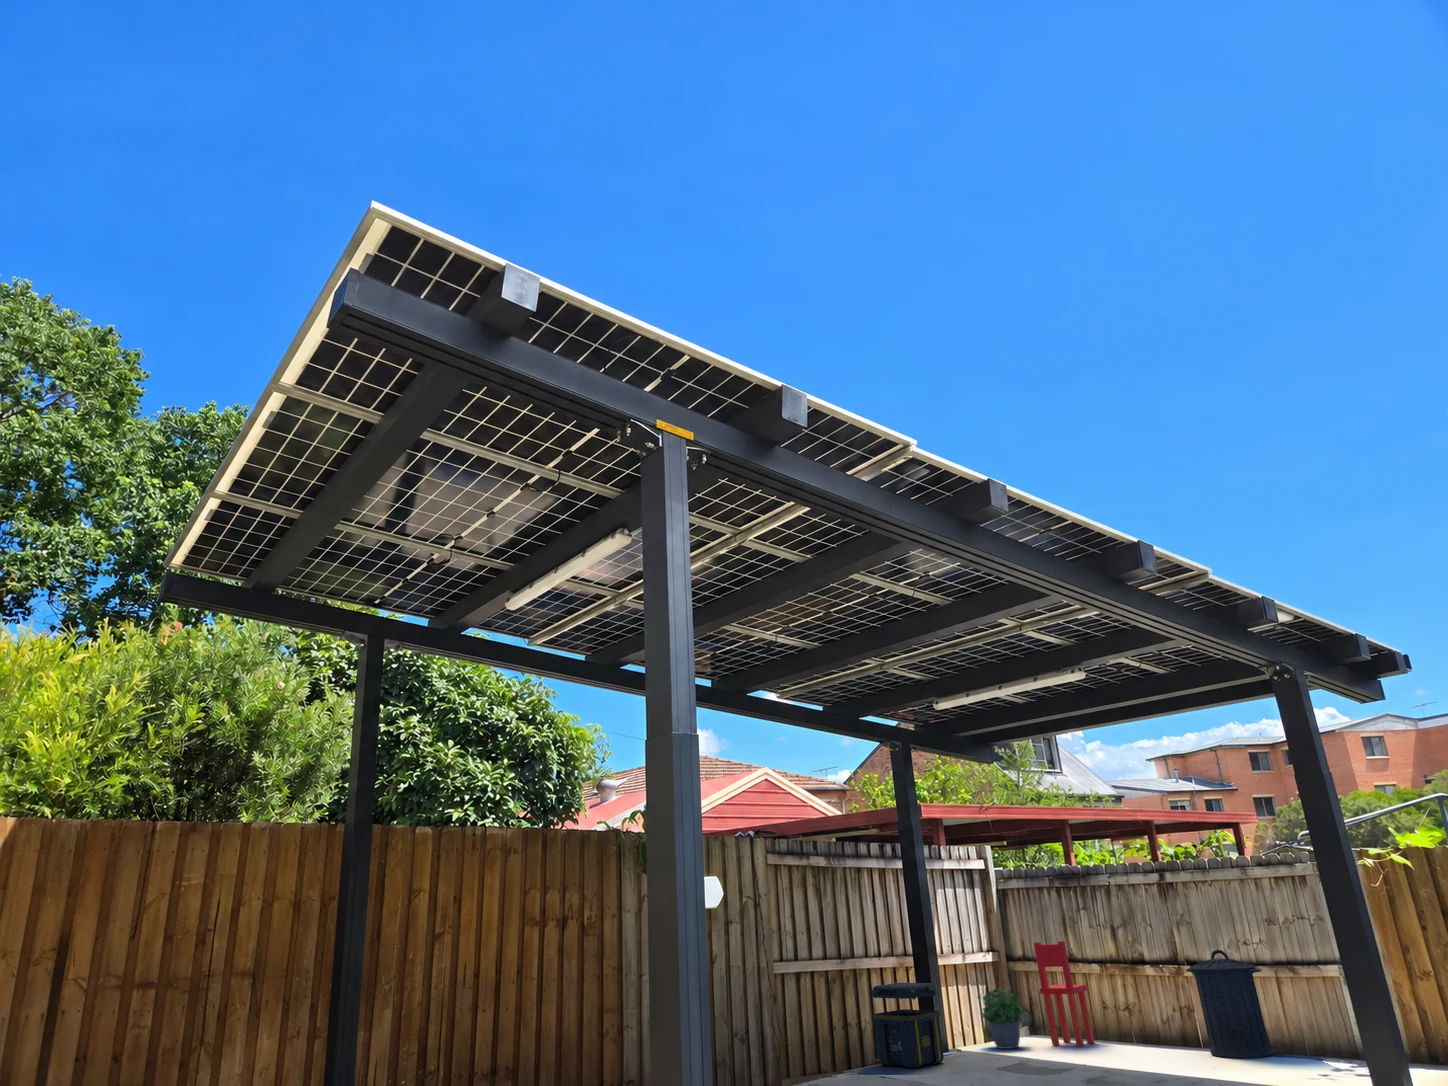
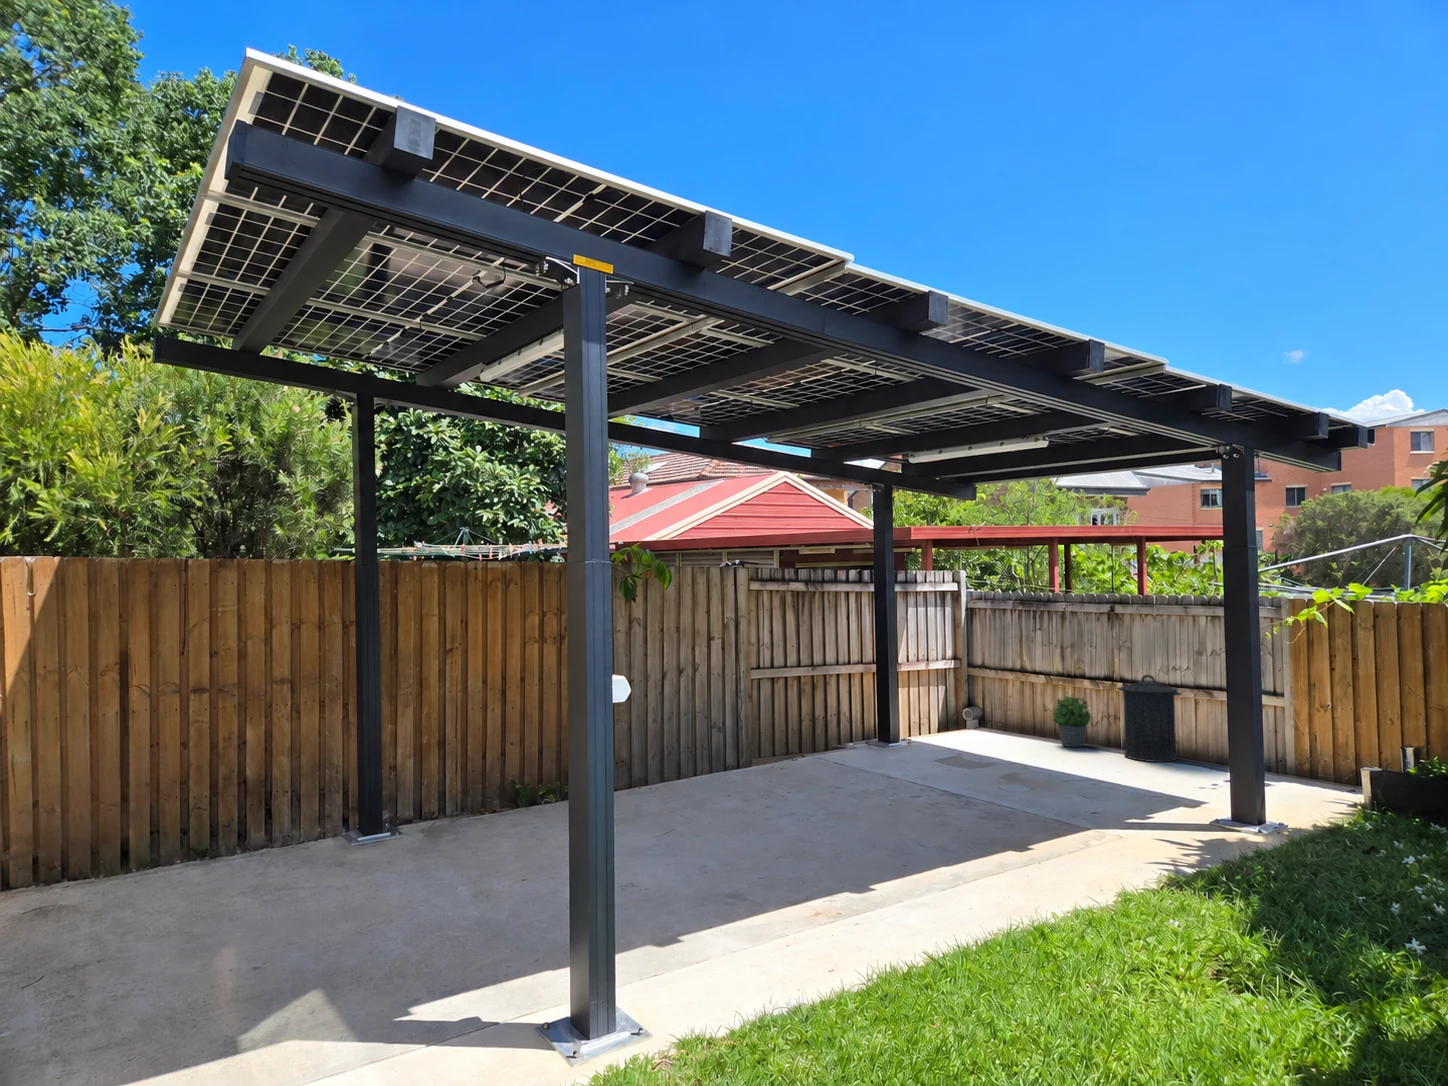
chair: present [1034,941,1094,1047] -> none [989,655,1031,740]
toolbox: present [872,983,944,1068] -> none [838,685,897,753]
potted plant: present [978,987,1027,1049] -> present [1053,696,1091,747]

